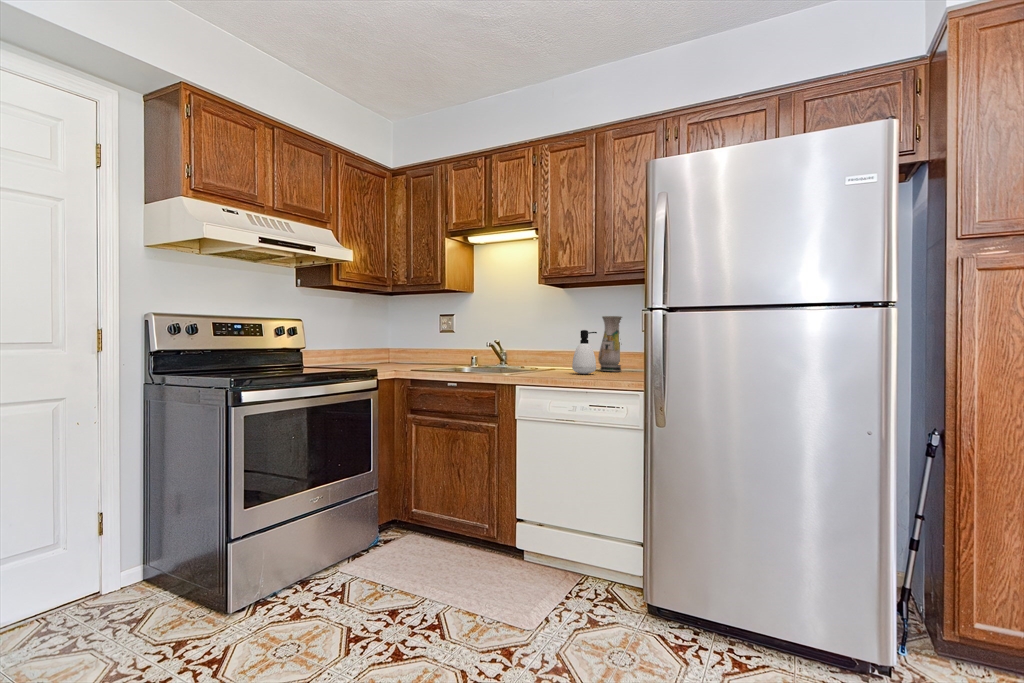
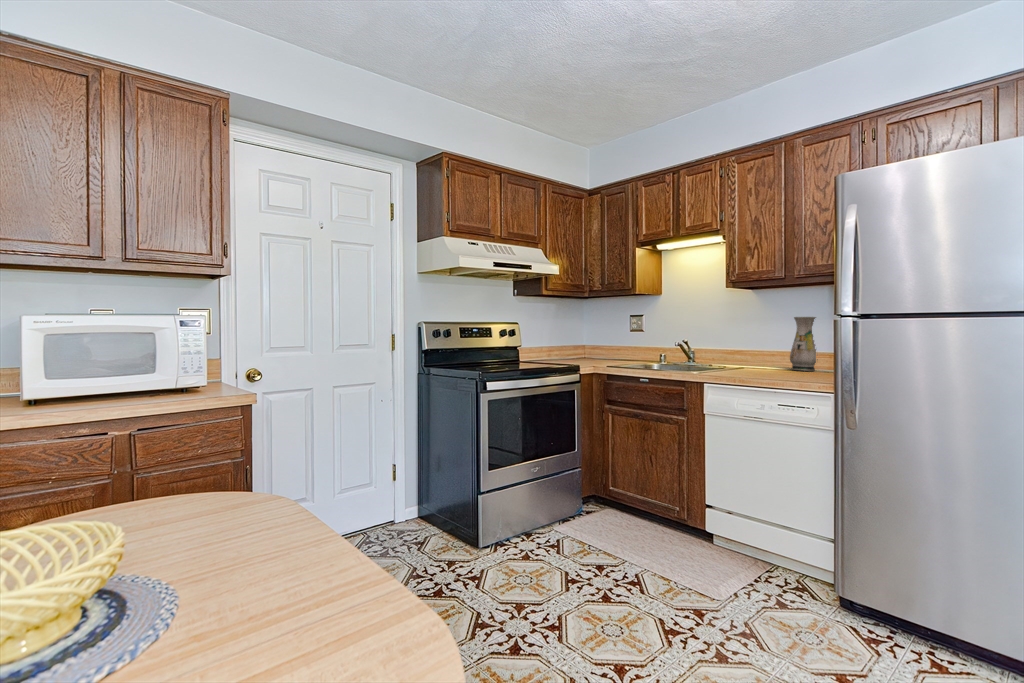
soap dispenser: present [572,330,597,374] -> none [762,332,788,373]

